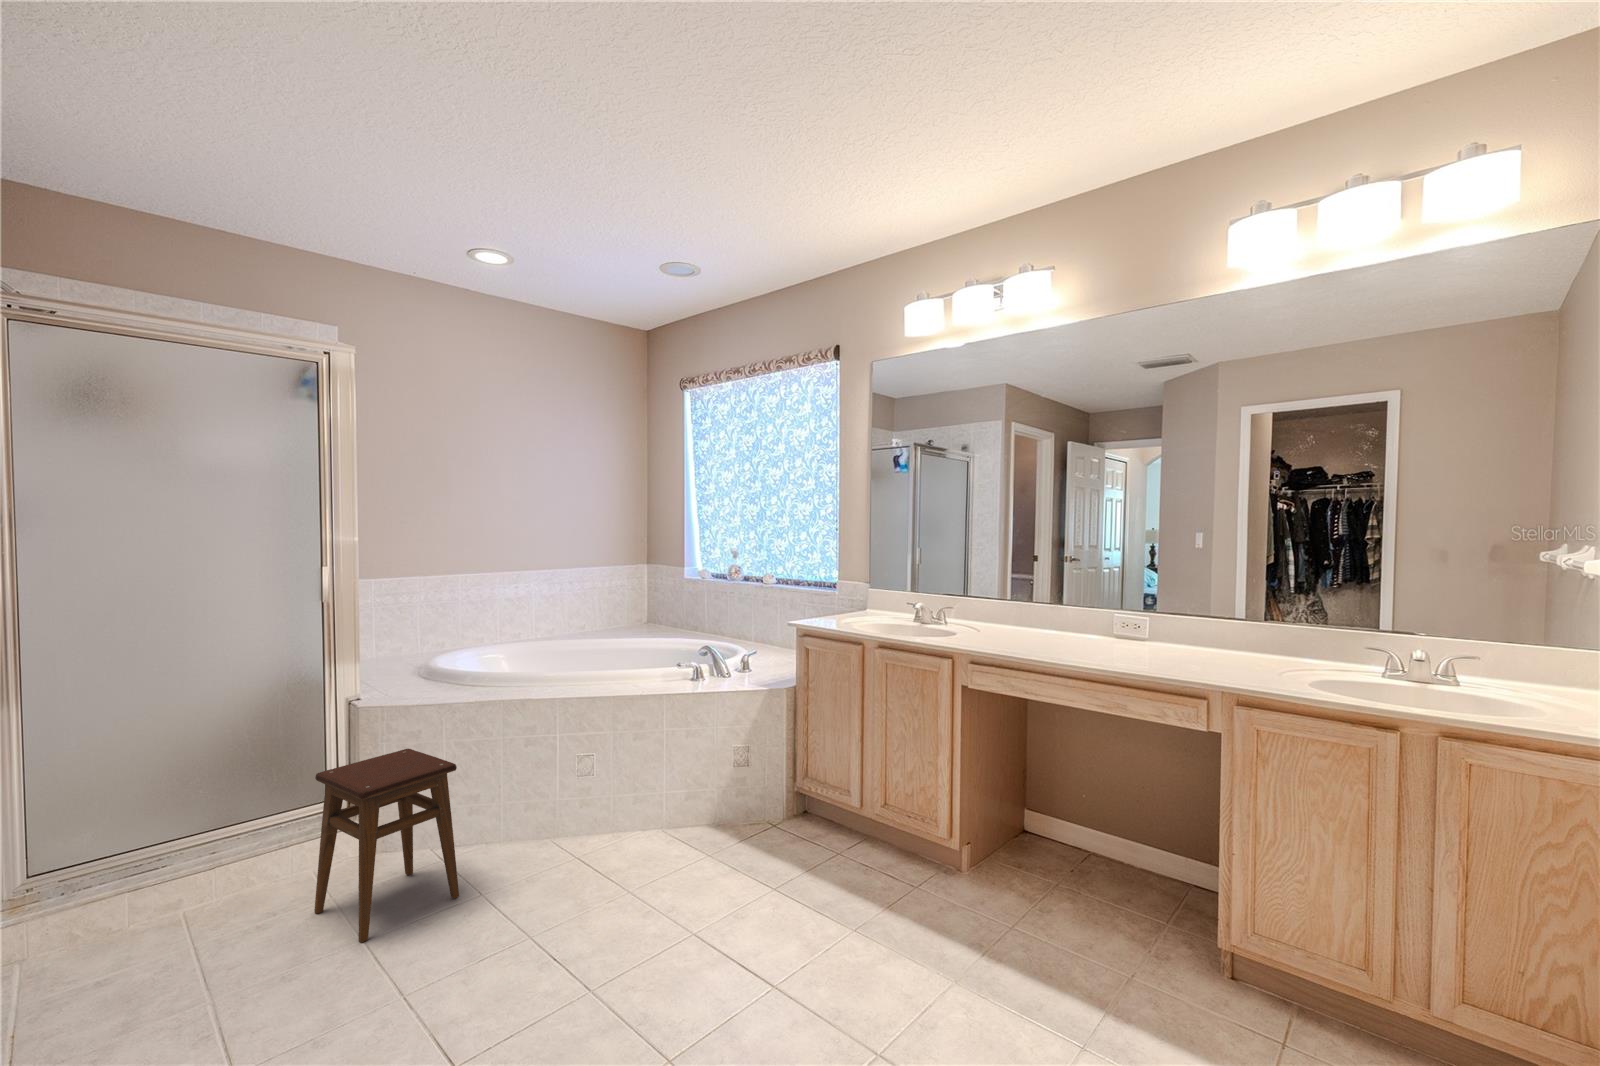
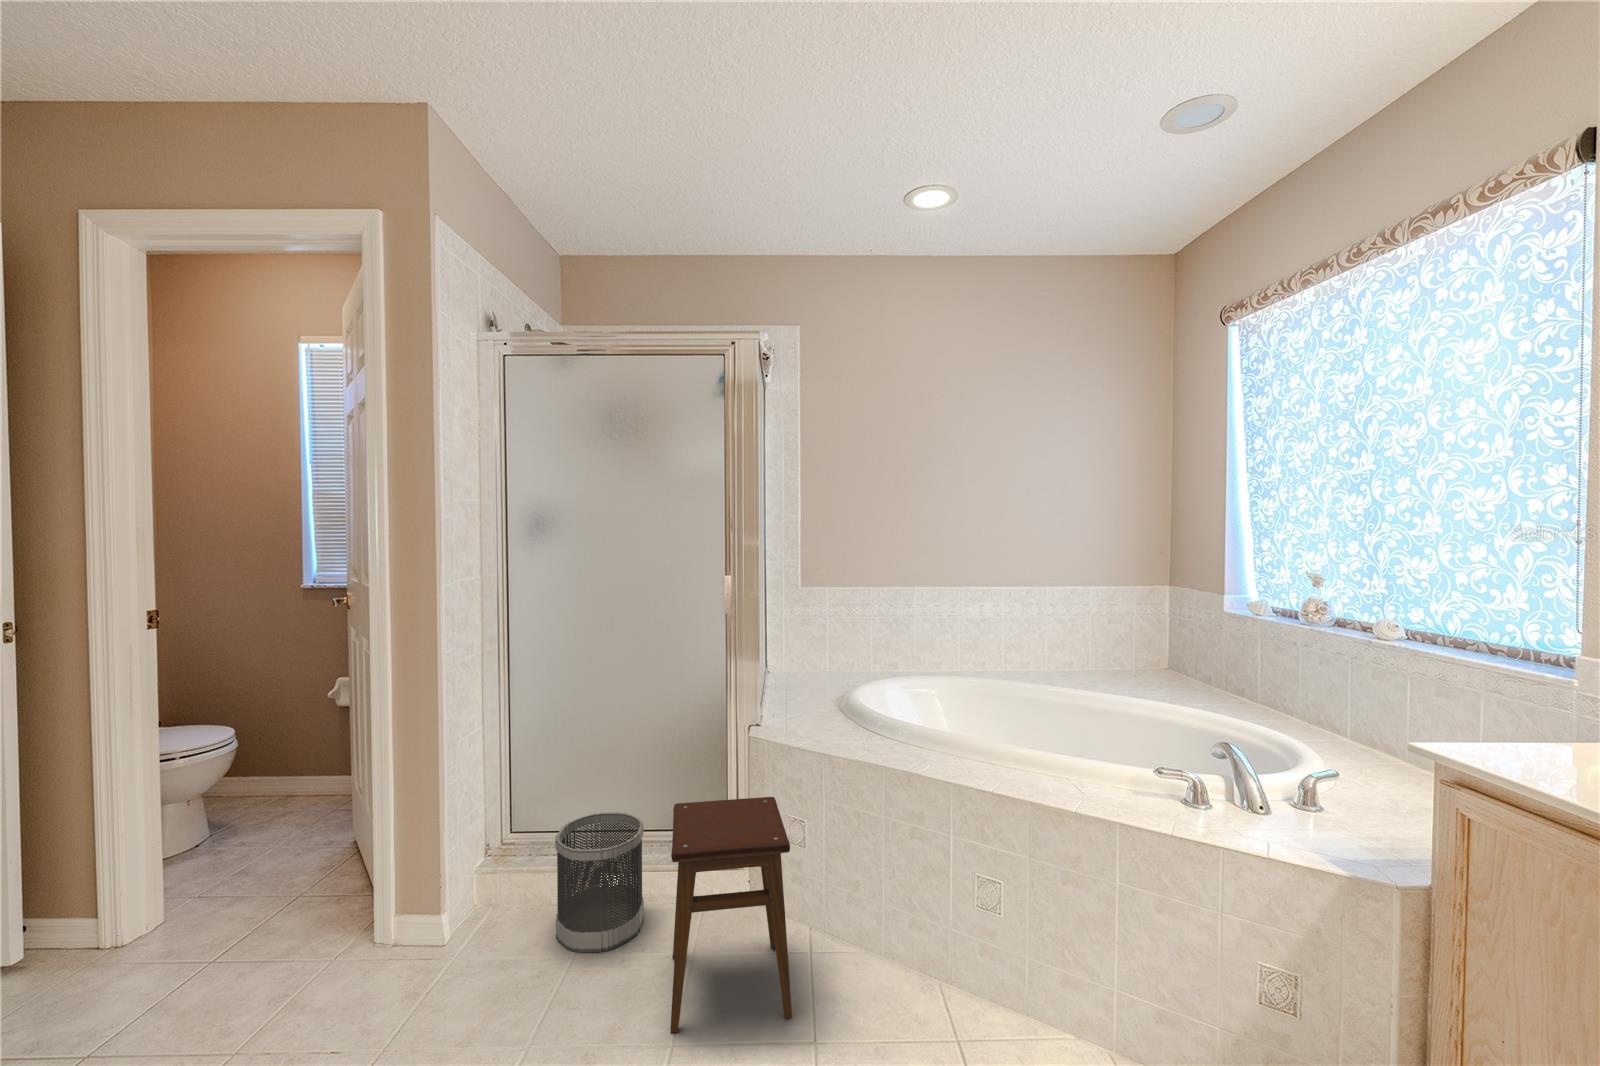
wastebasket: none [145,814,259,956] -> present [555,812,644,953]

